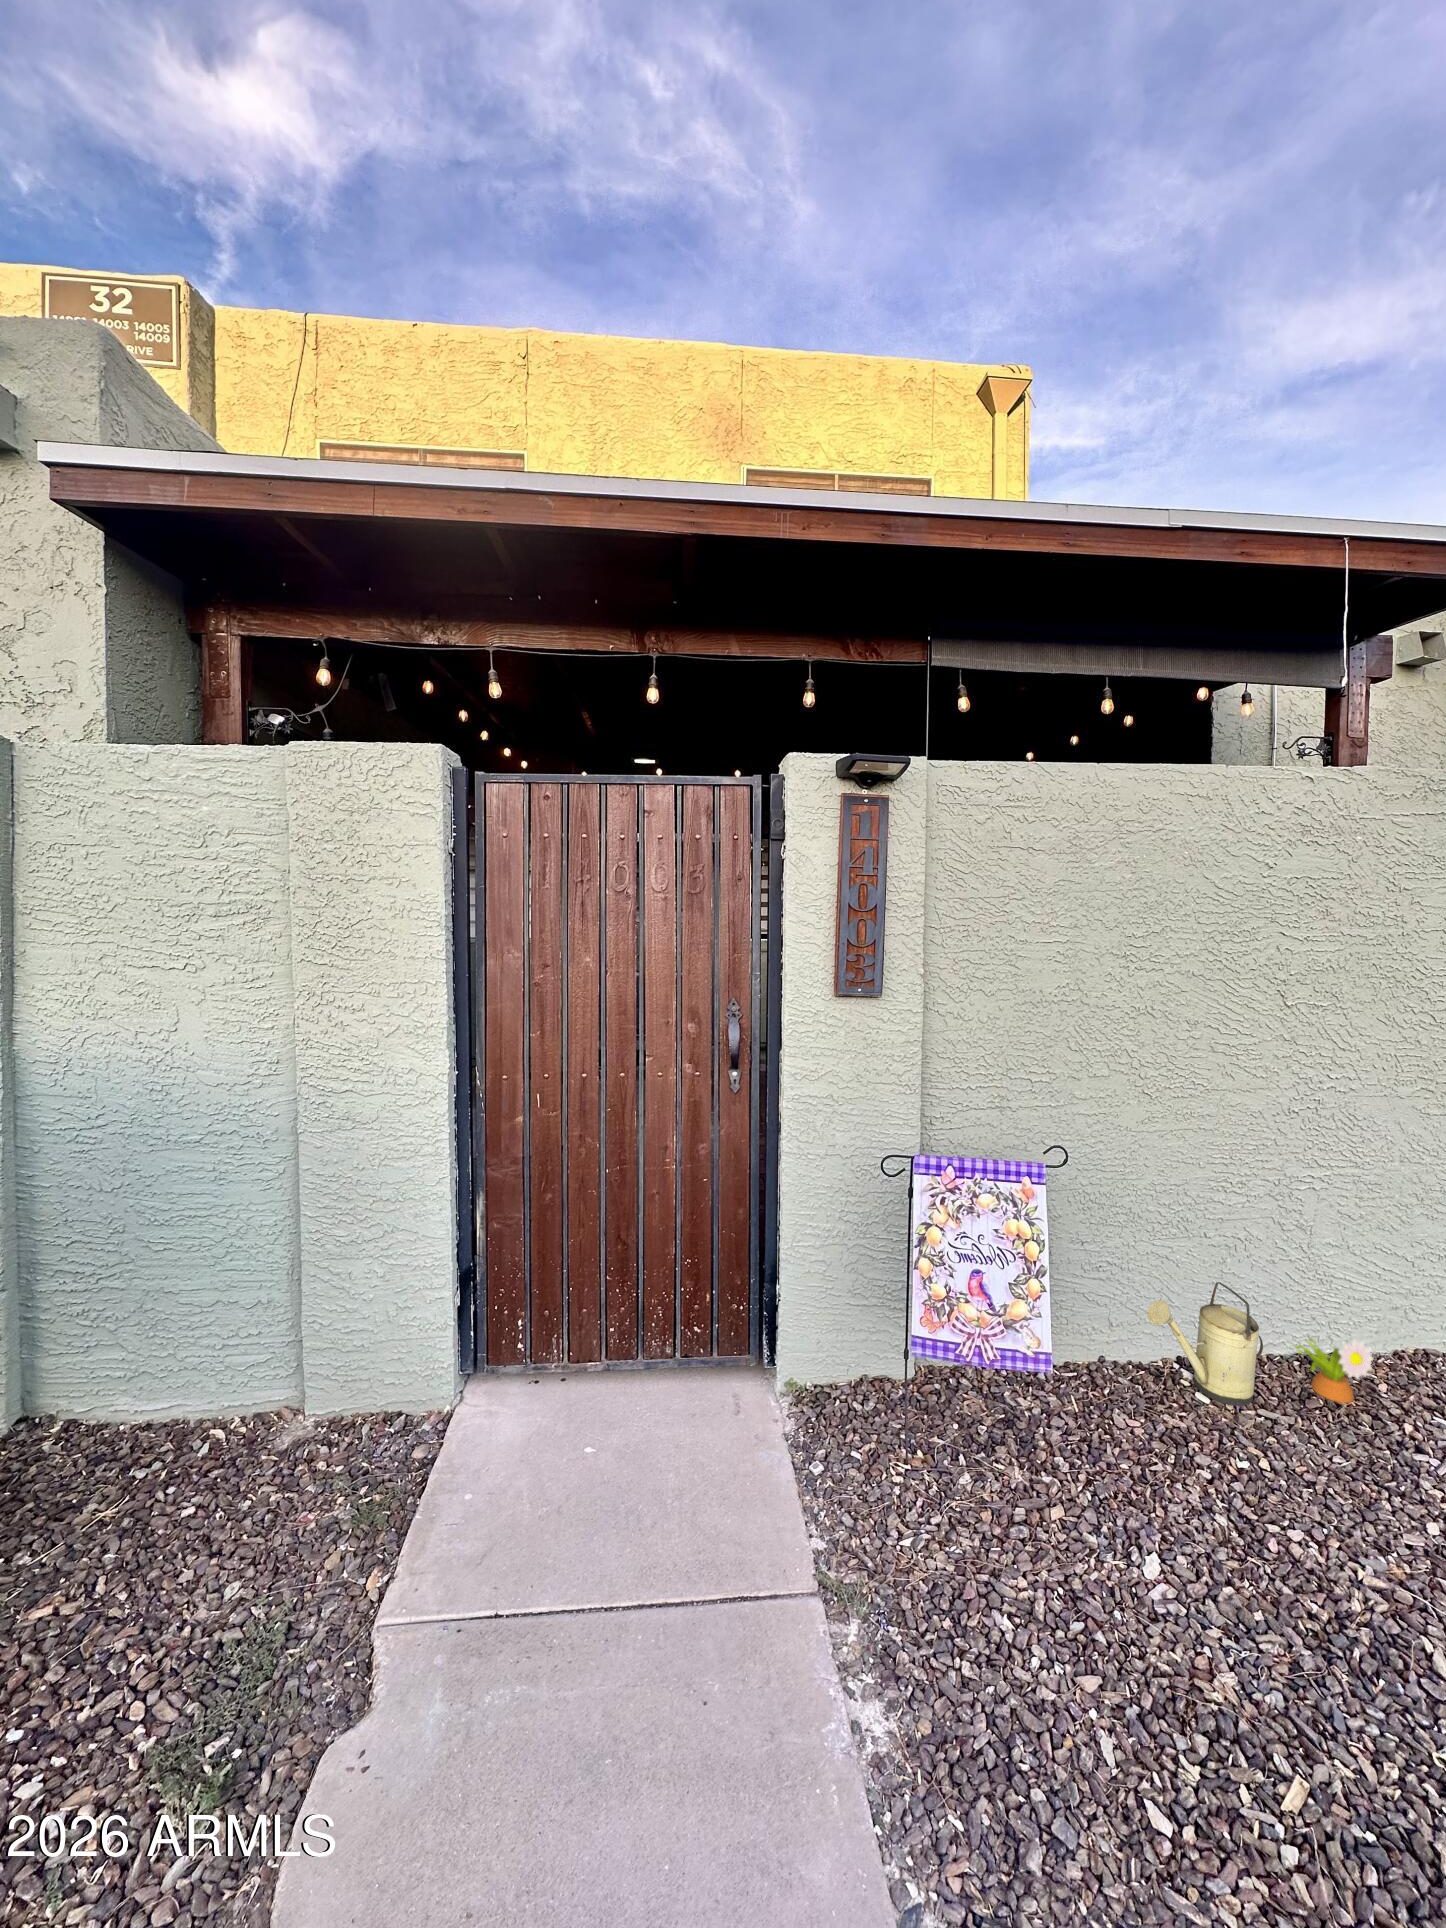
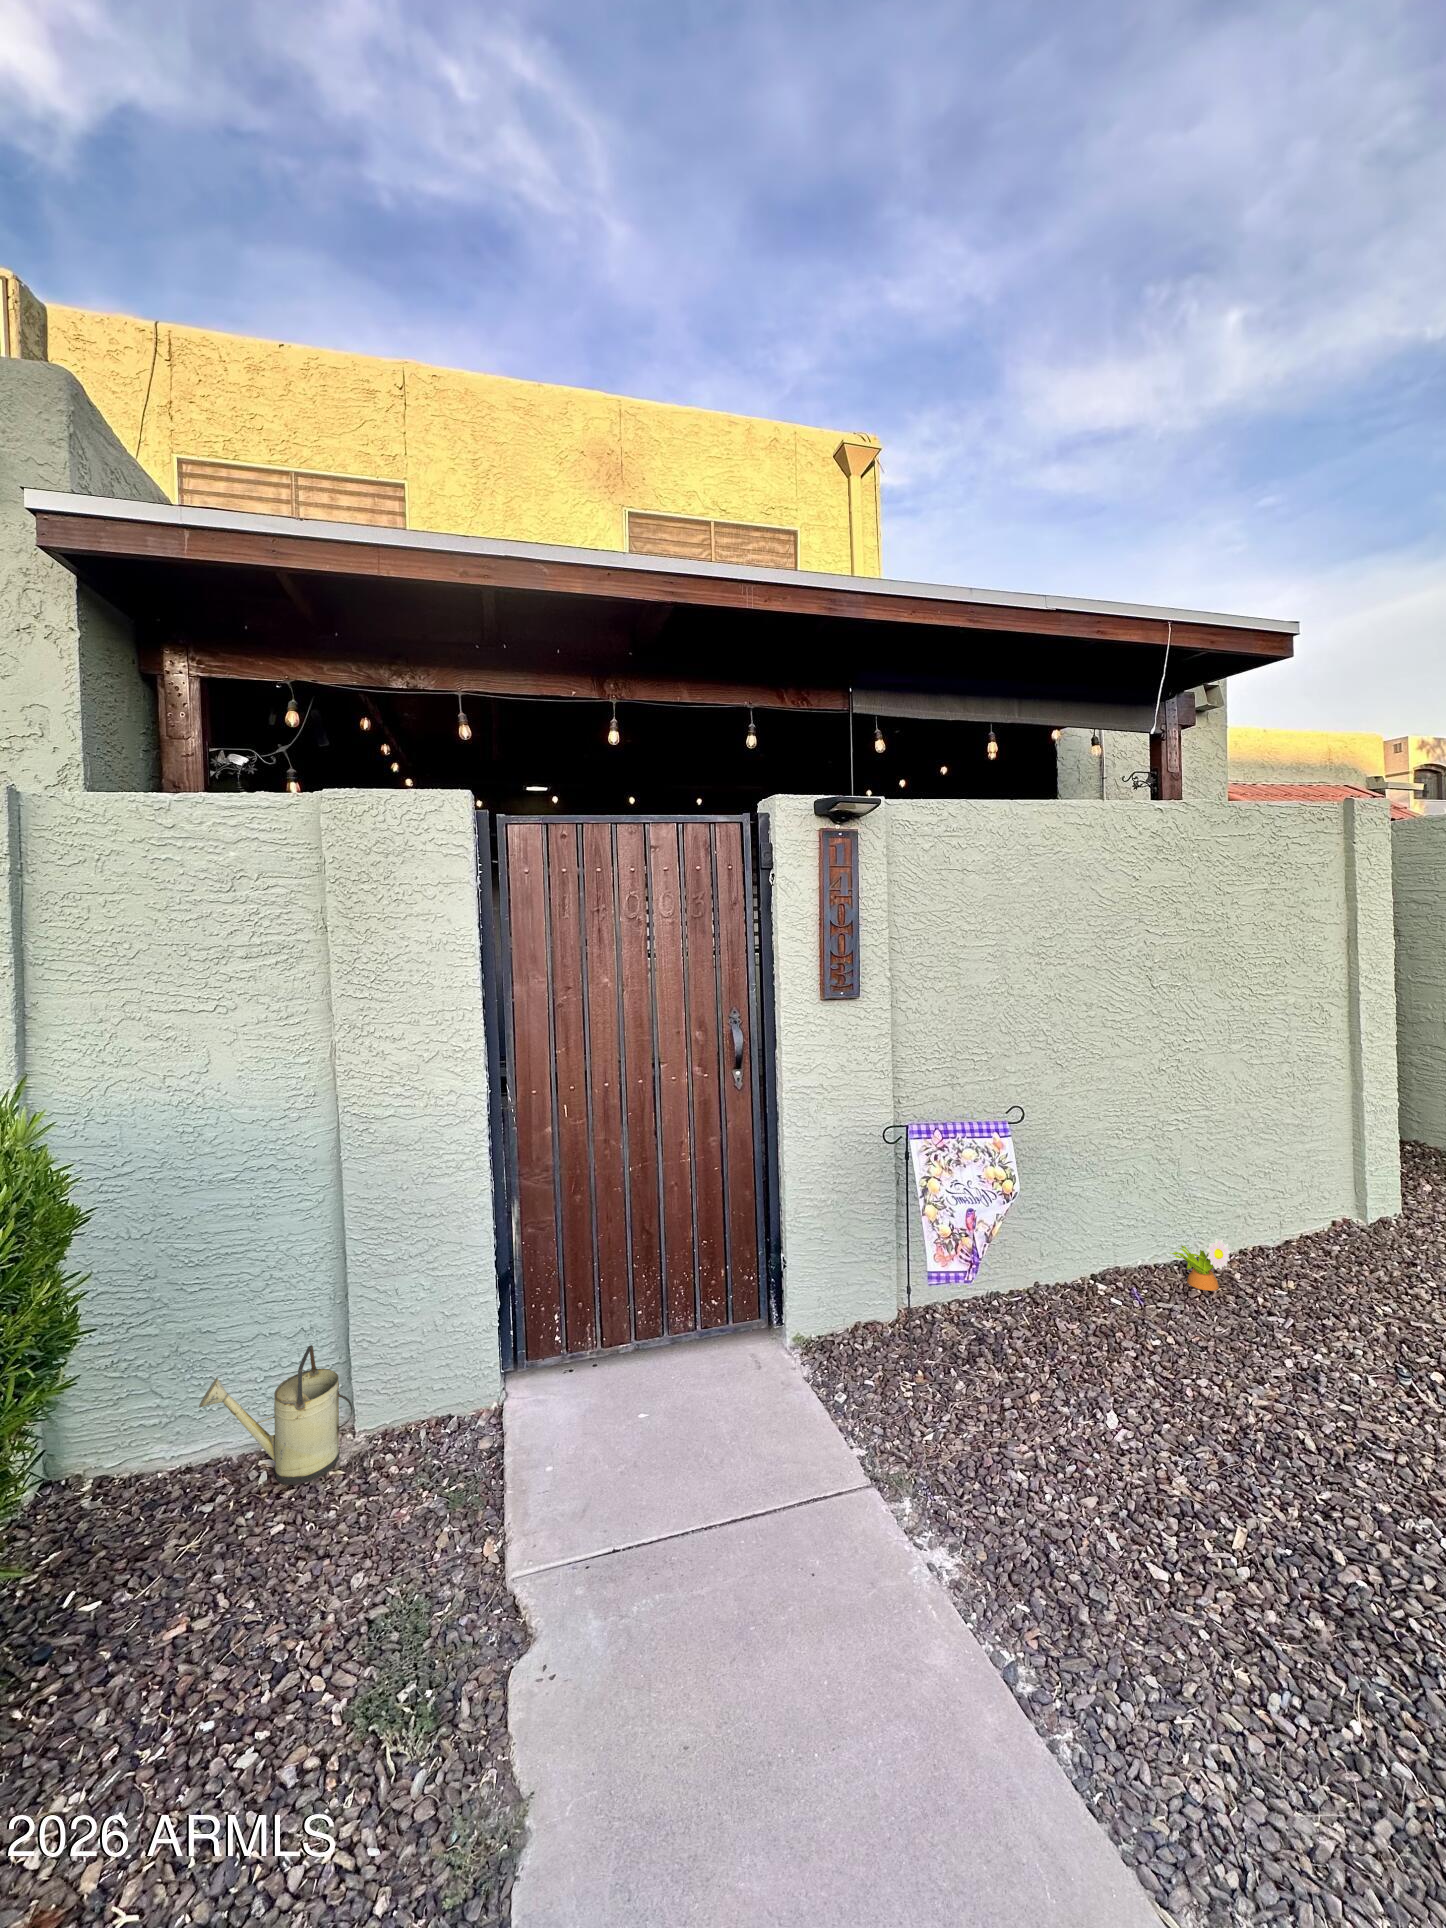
watering can: present [1148,1282,1263,1406] -> present [199,1345,352,1485]

